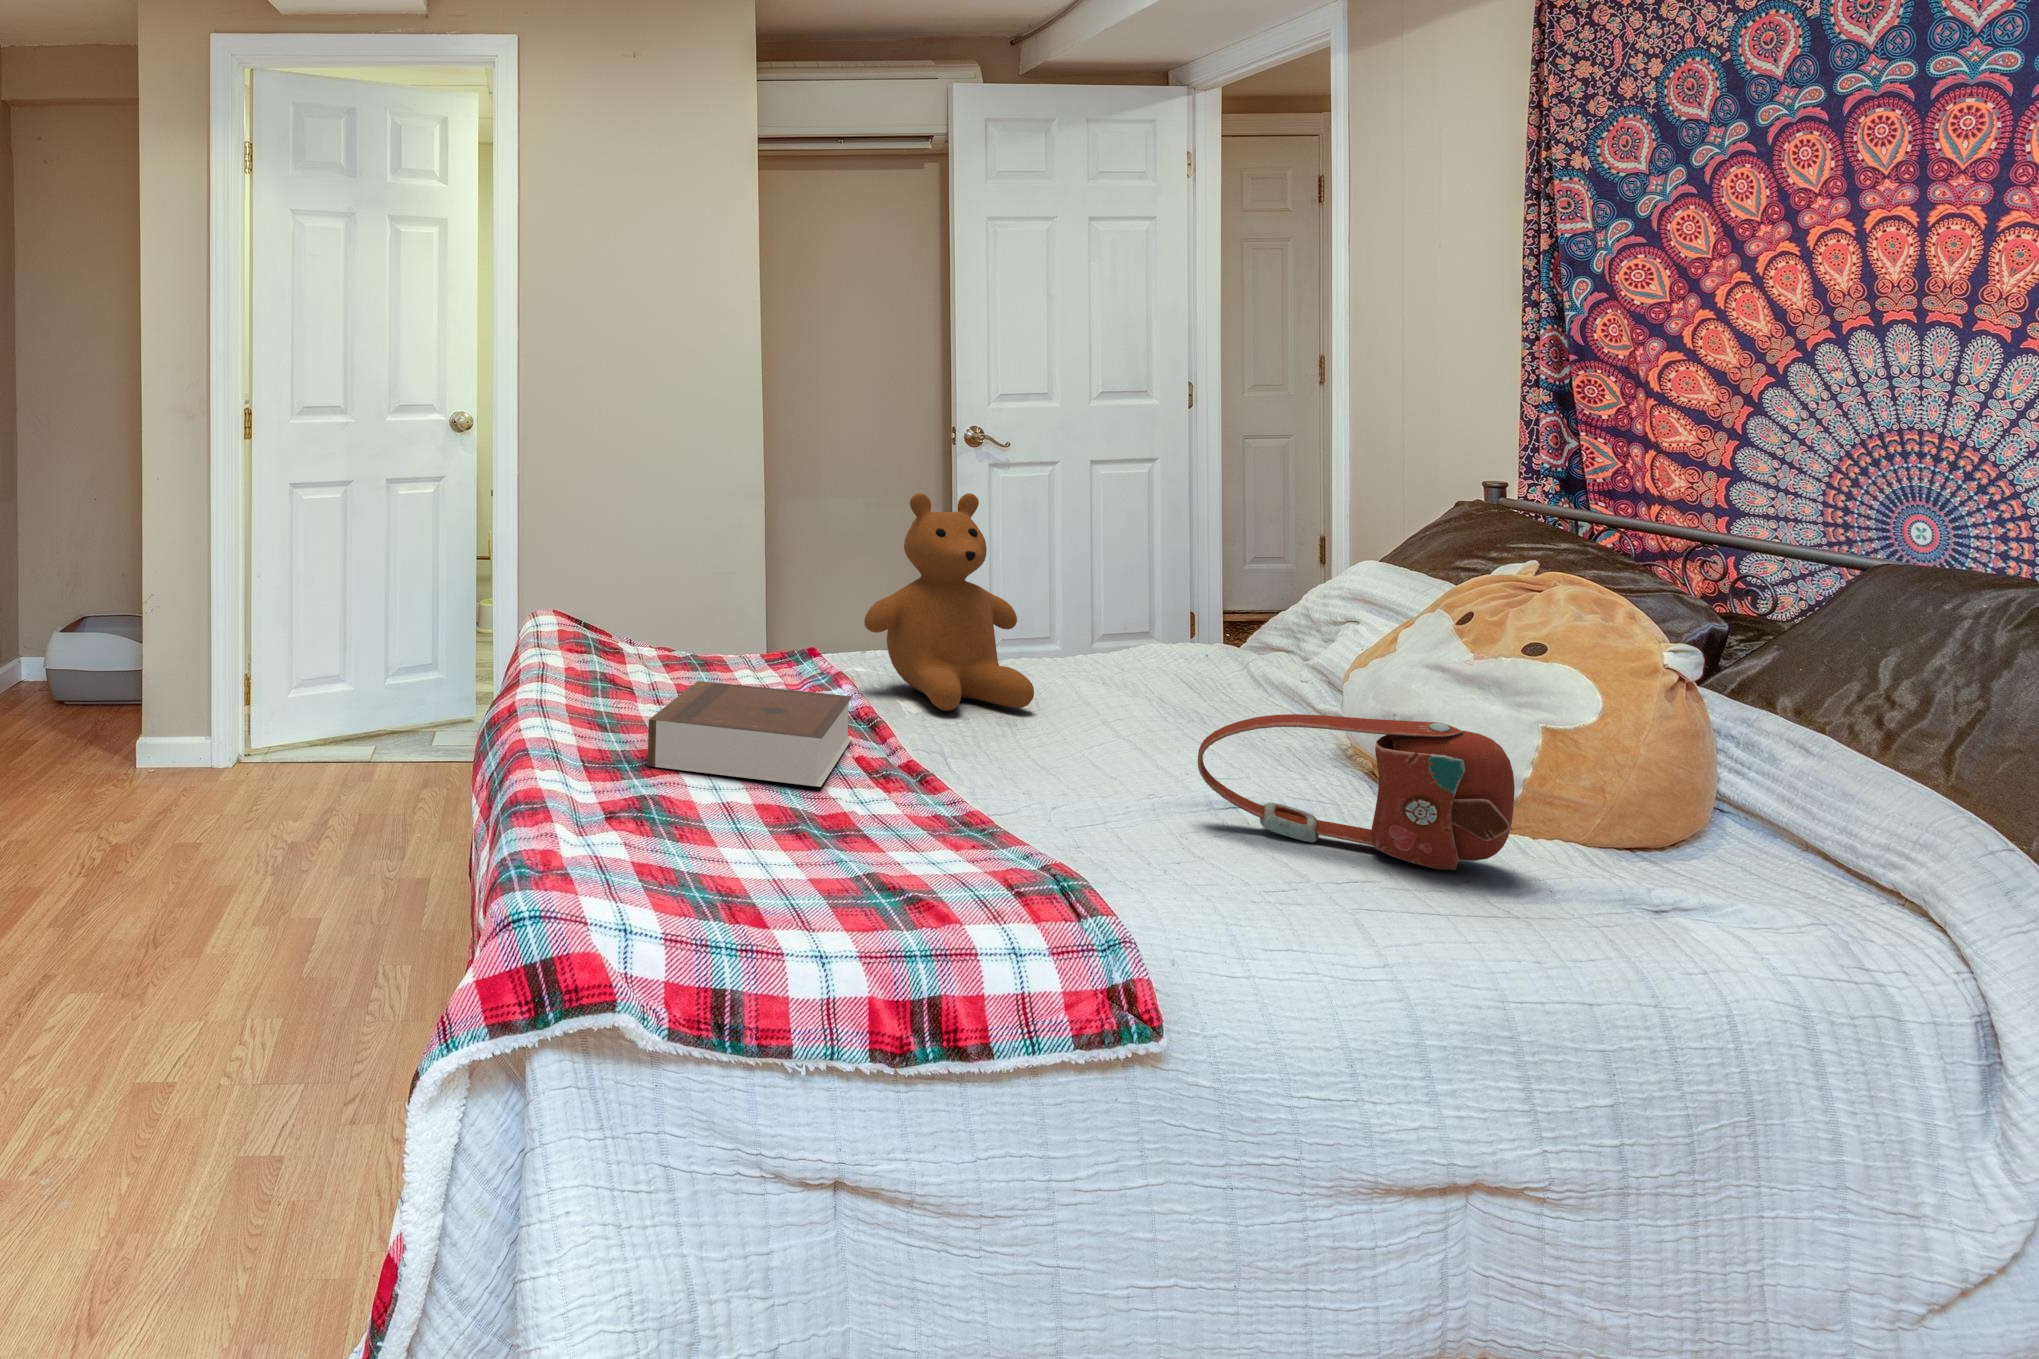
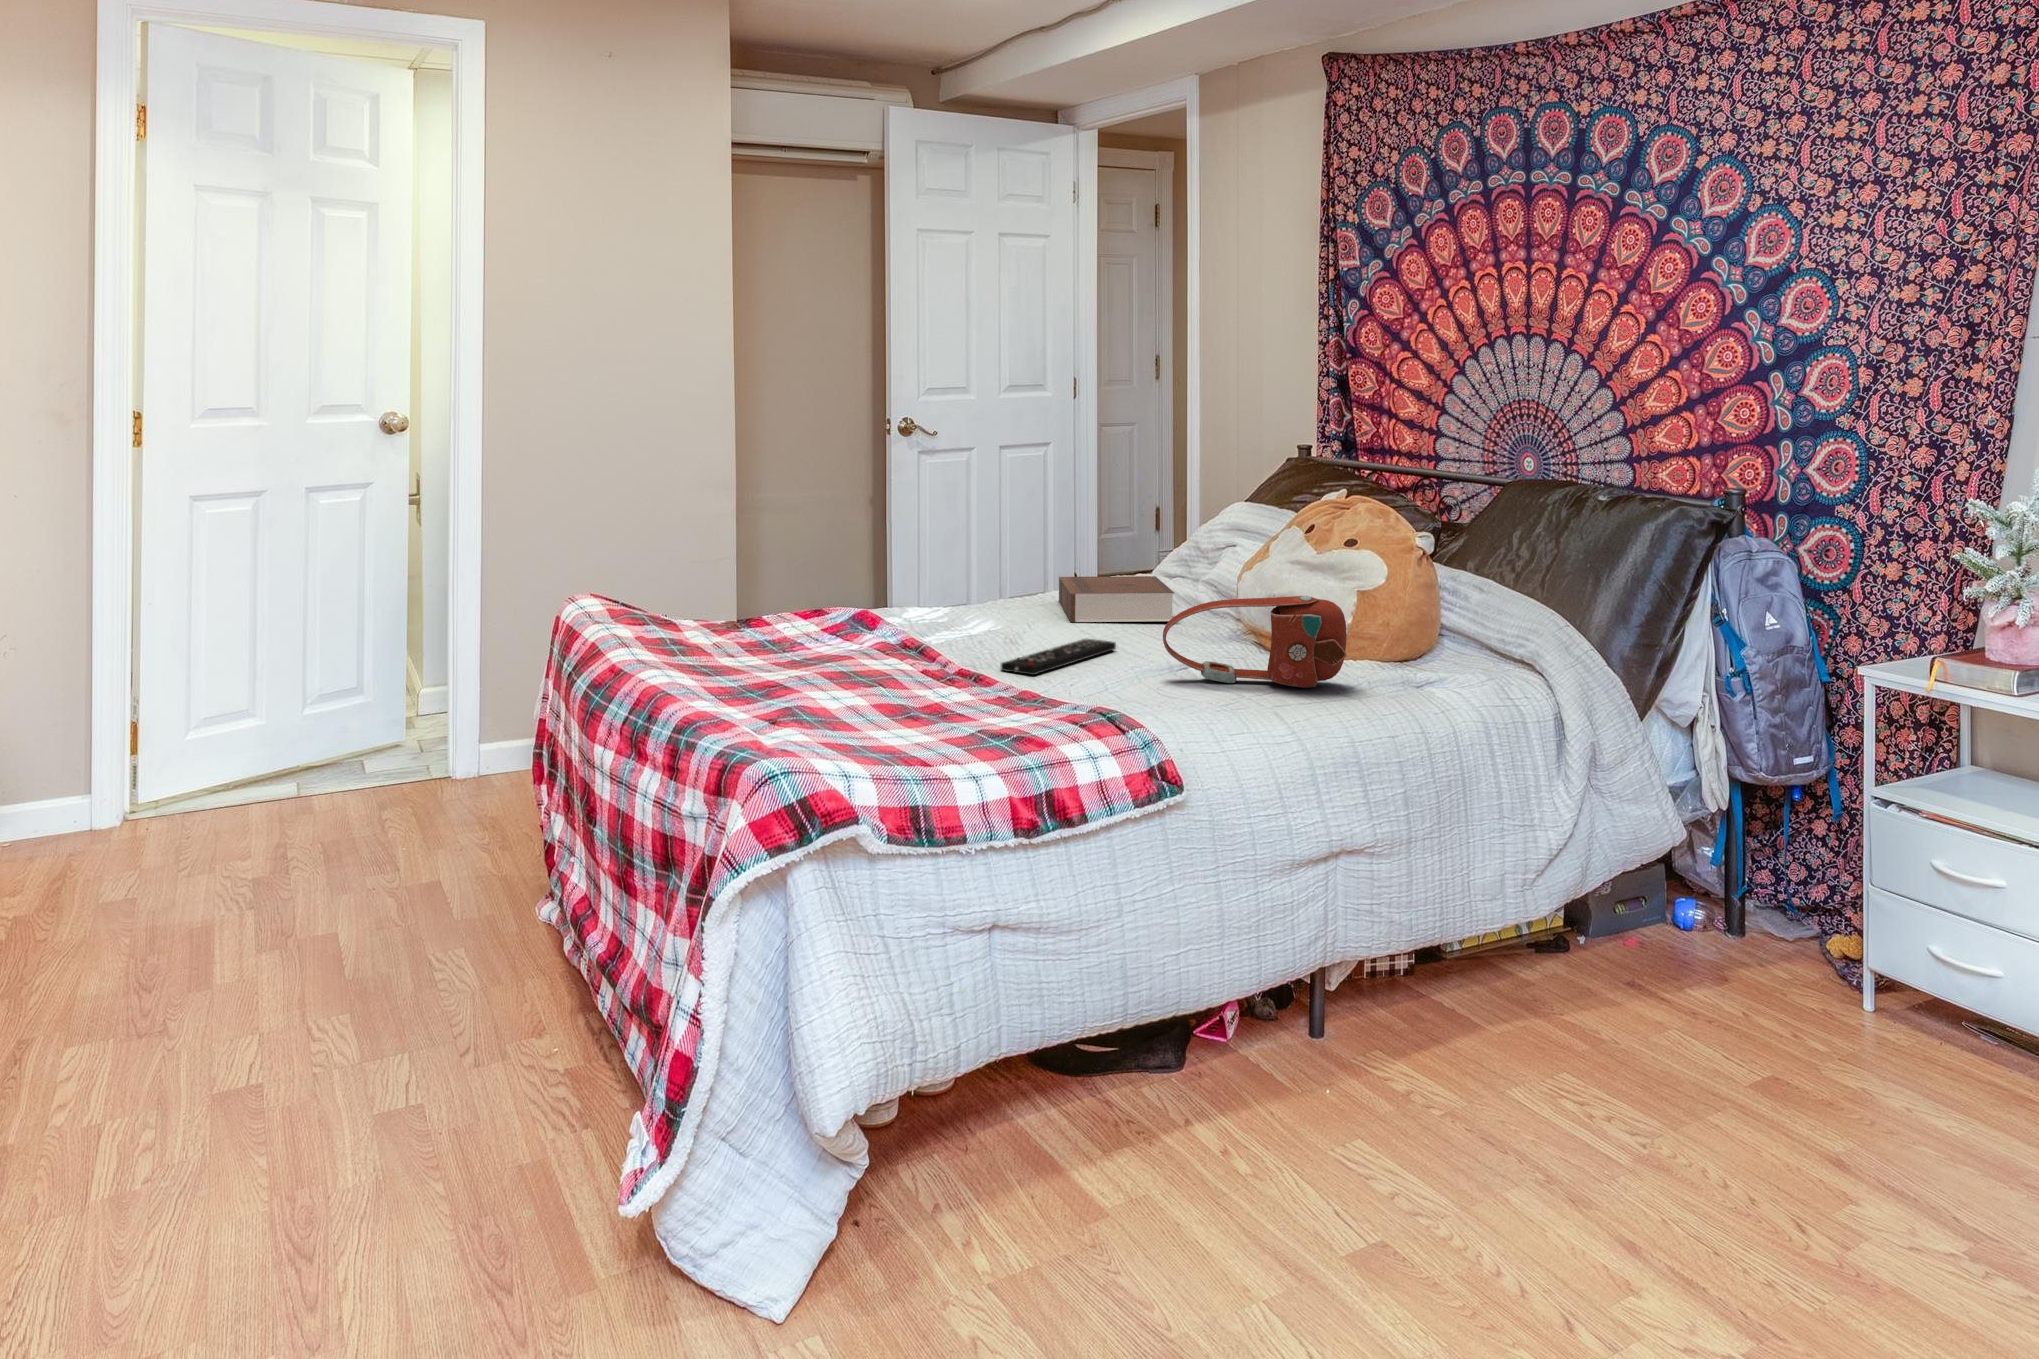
teddy bear: present [864,493,1034,711] -> none [901,469,1029,633]
book: present [648,681,852,787] -> present [1059,576,1175,622]
remote control: none [958,738,1146,789] -> present [1001,639,1116,675]

